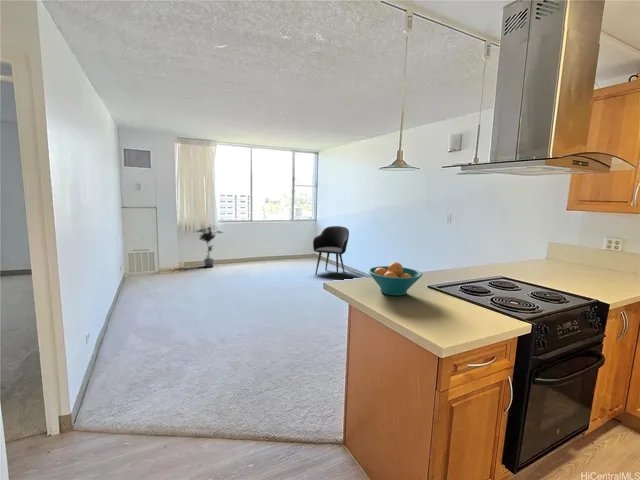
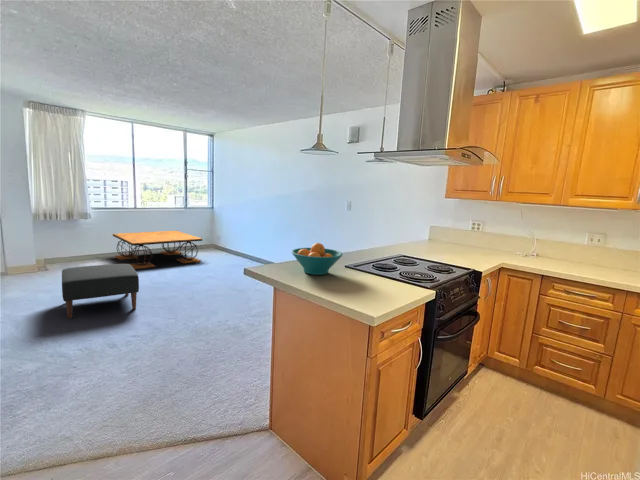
armchair: present [313,226,349,277] -> none [210,213,248,267]
potted plant: present [197,227,222,267] -> none [56,212,98,263]
coffee table: none [235,242,306,275] -> present [113,231,202,269]
ottoman: none [190,271,248,315] -> present [62,264,139,319]

